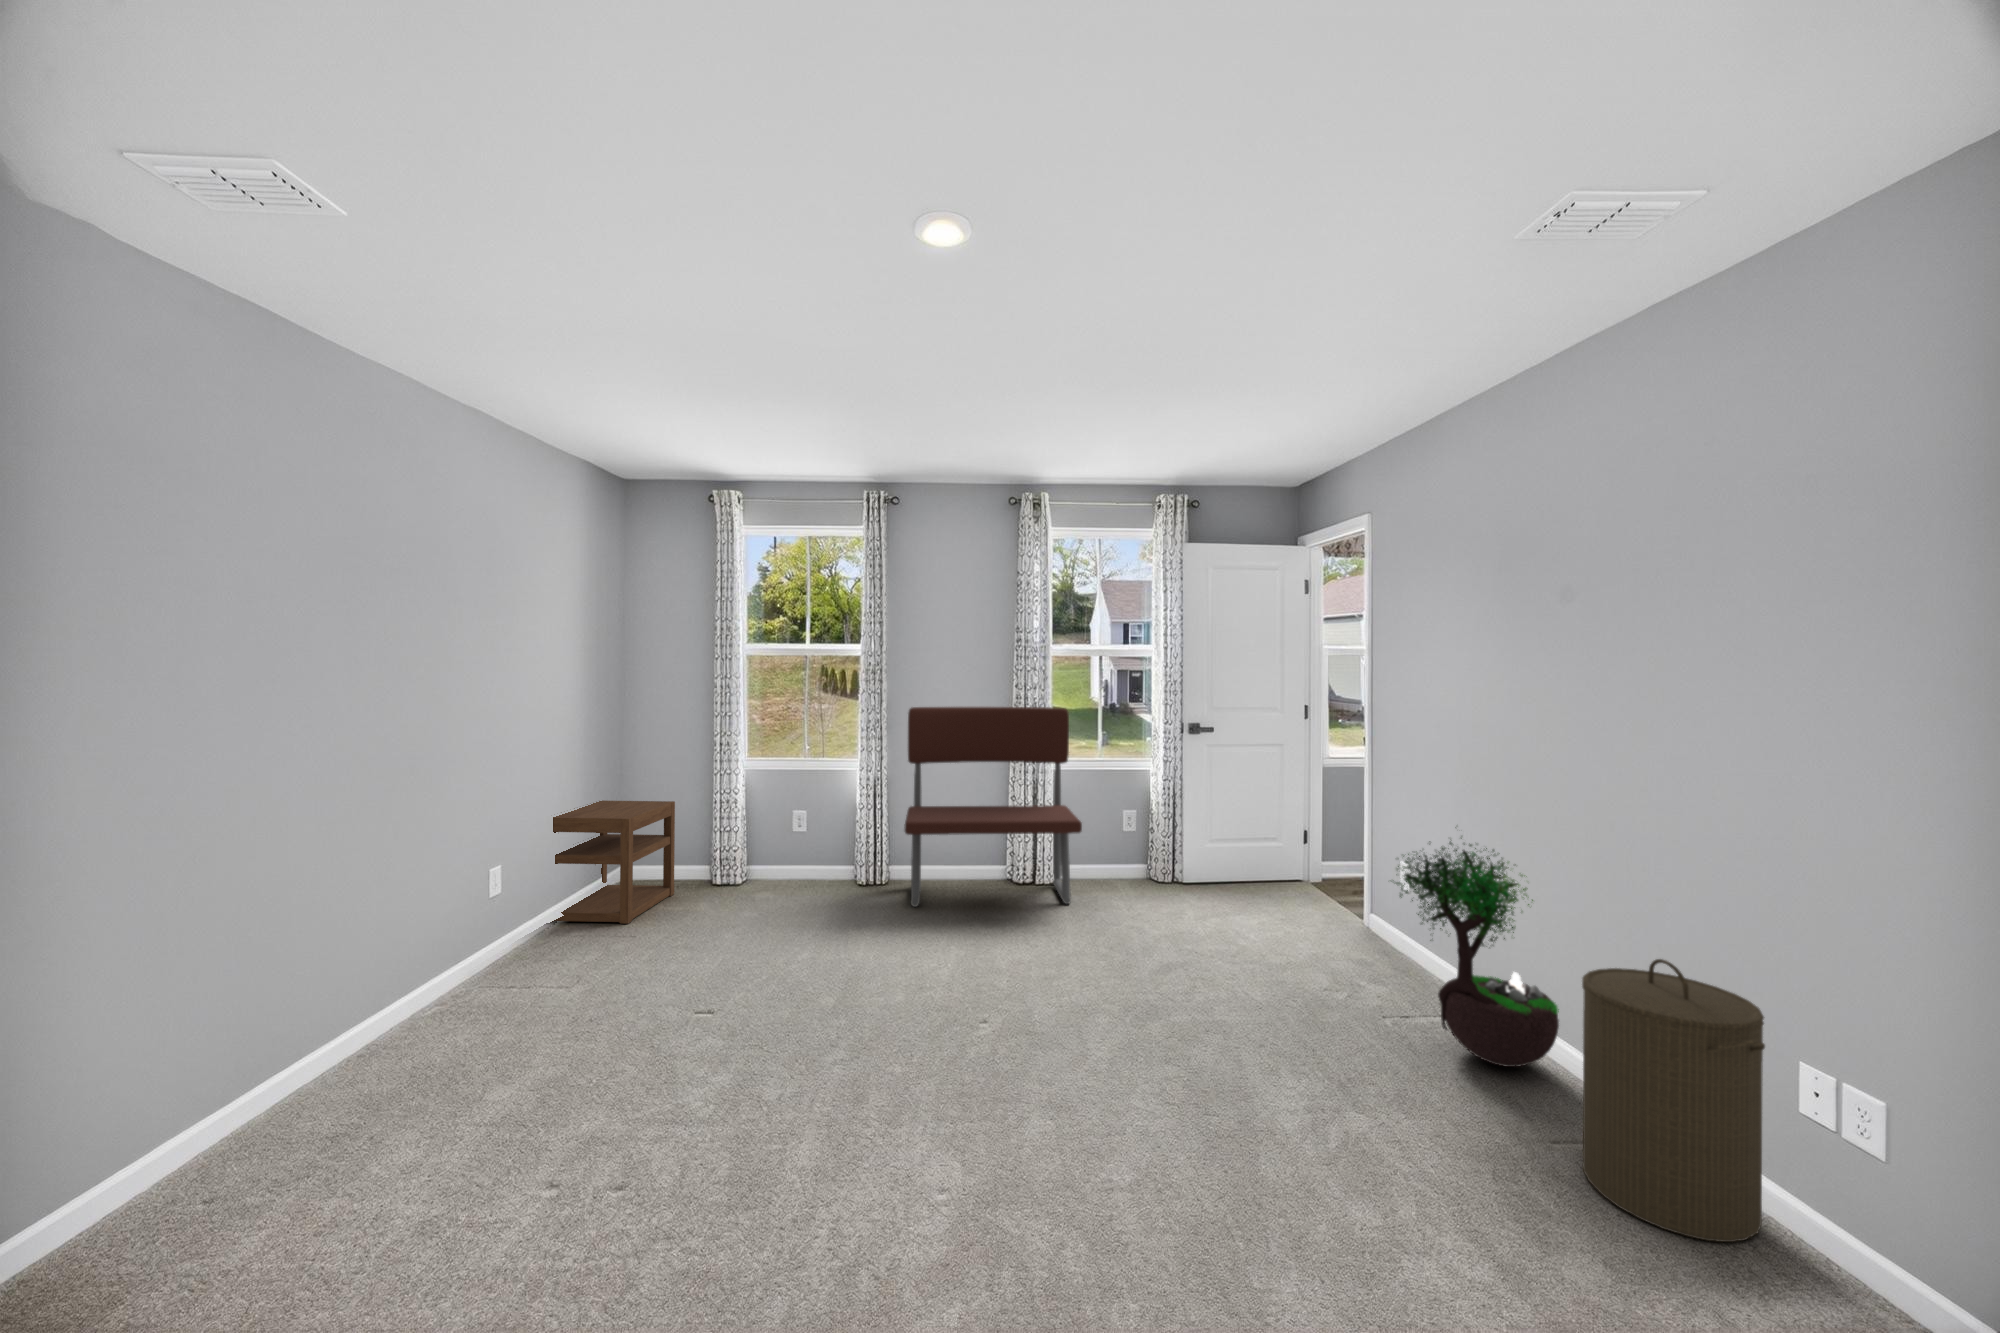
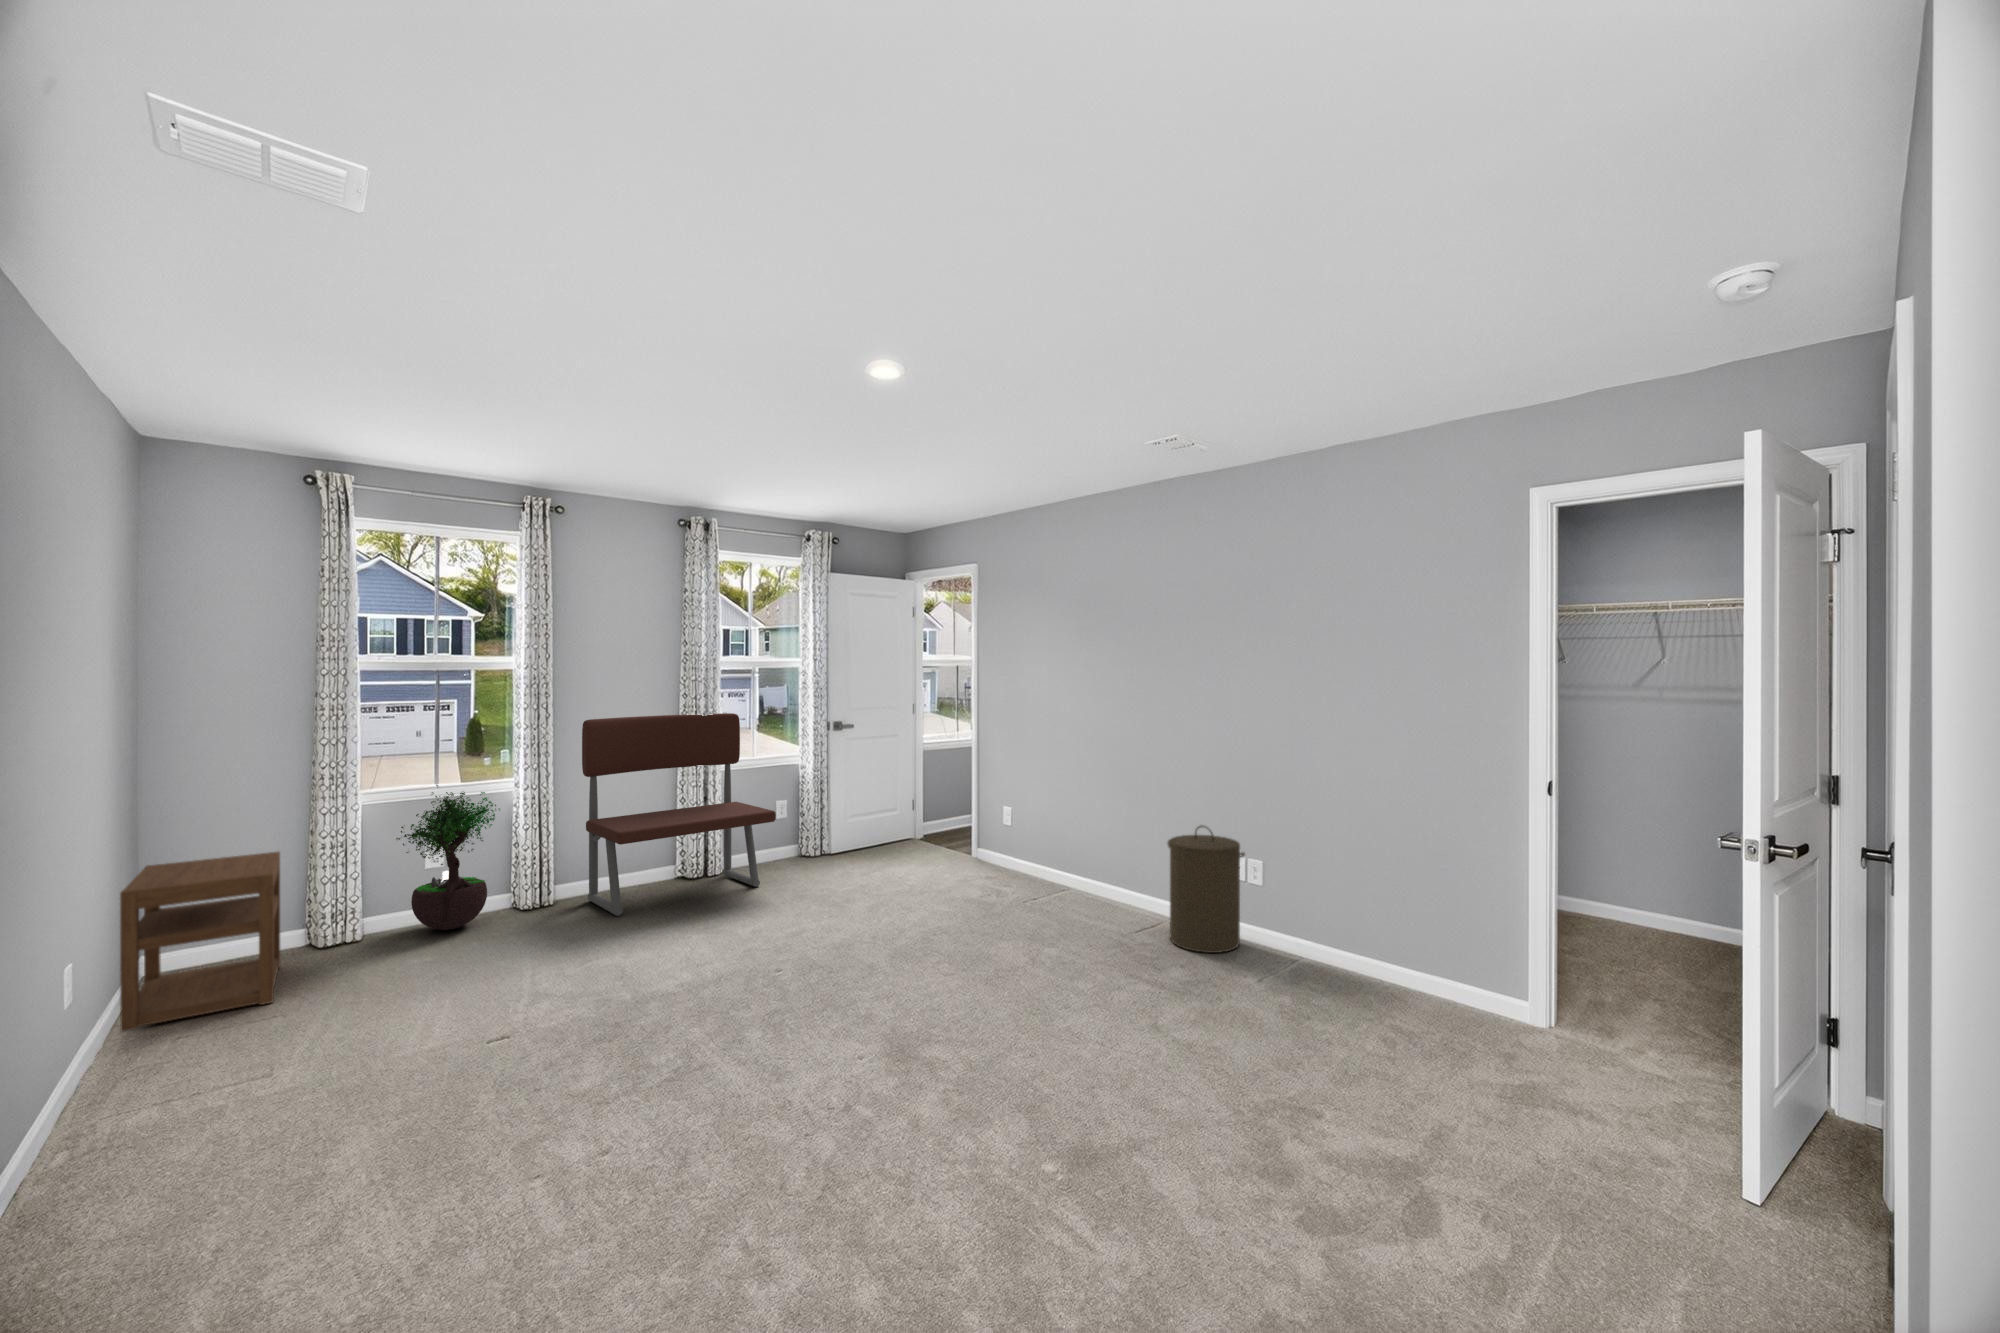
potted tree: present [1396,838,1559,1067] -> present [396,785,500,930]

